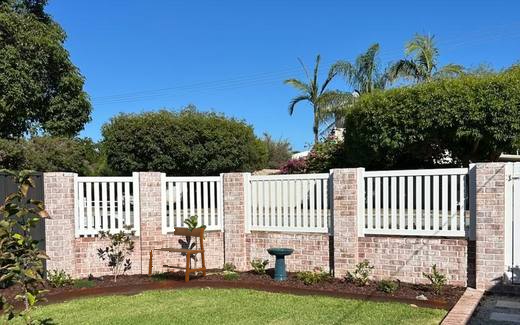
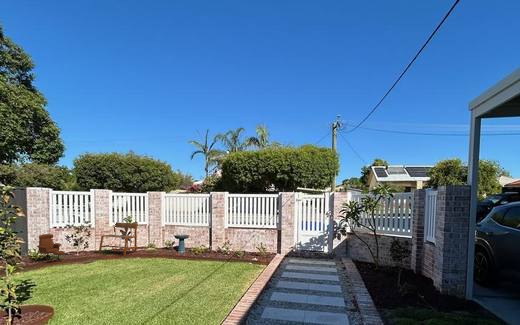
lounge chair: none [60,246,100,290] -> present [37,234,65,261]

